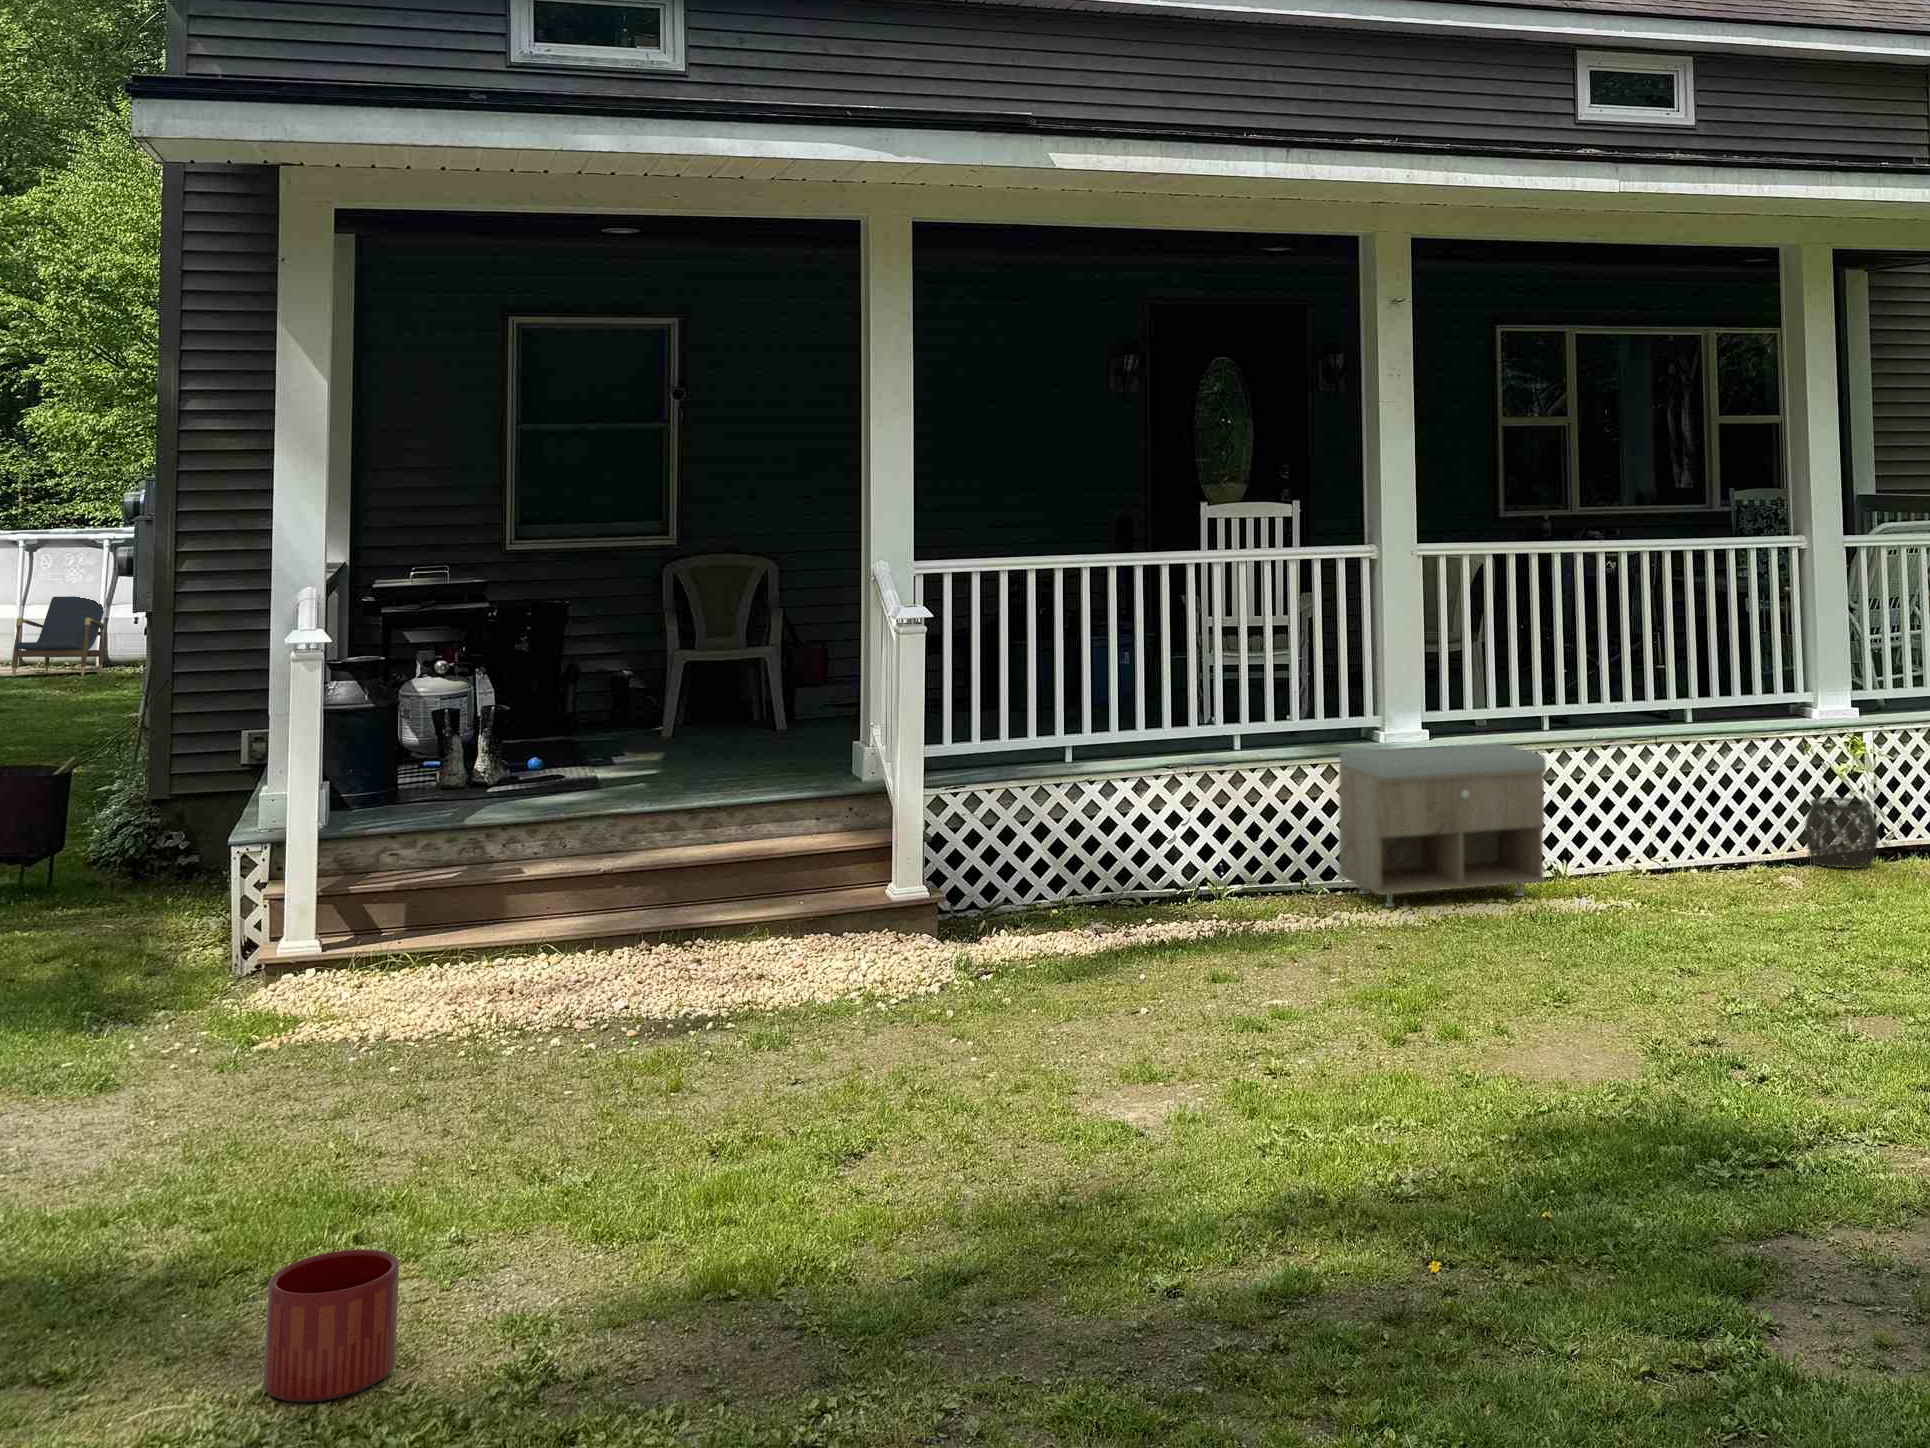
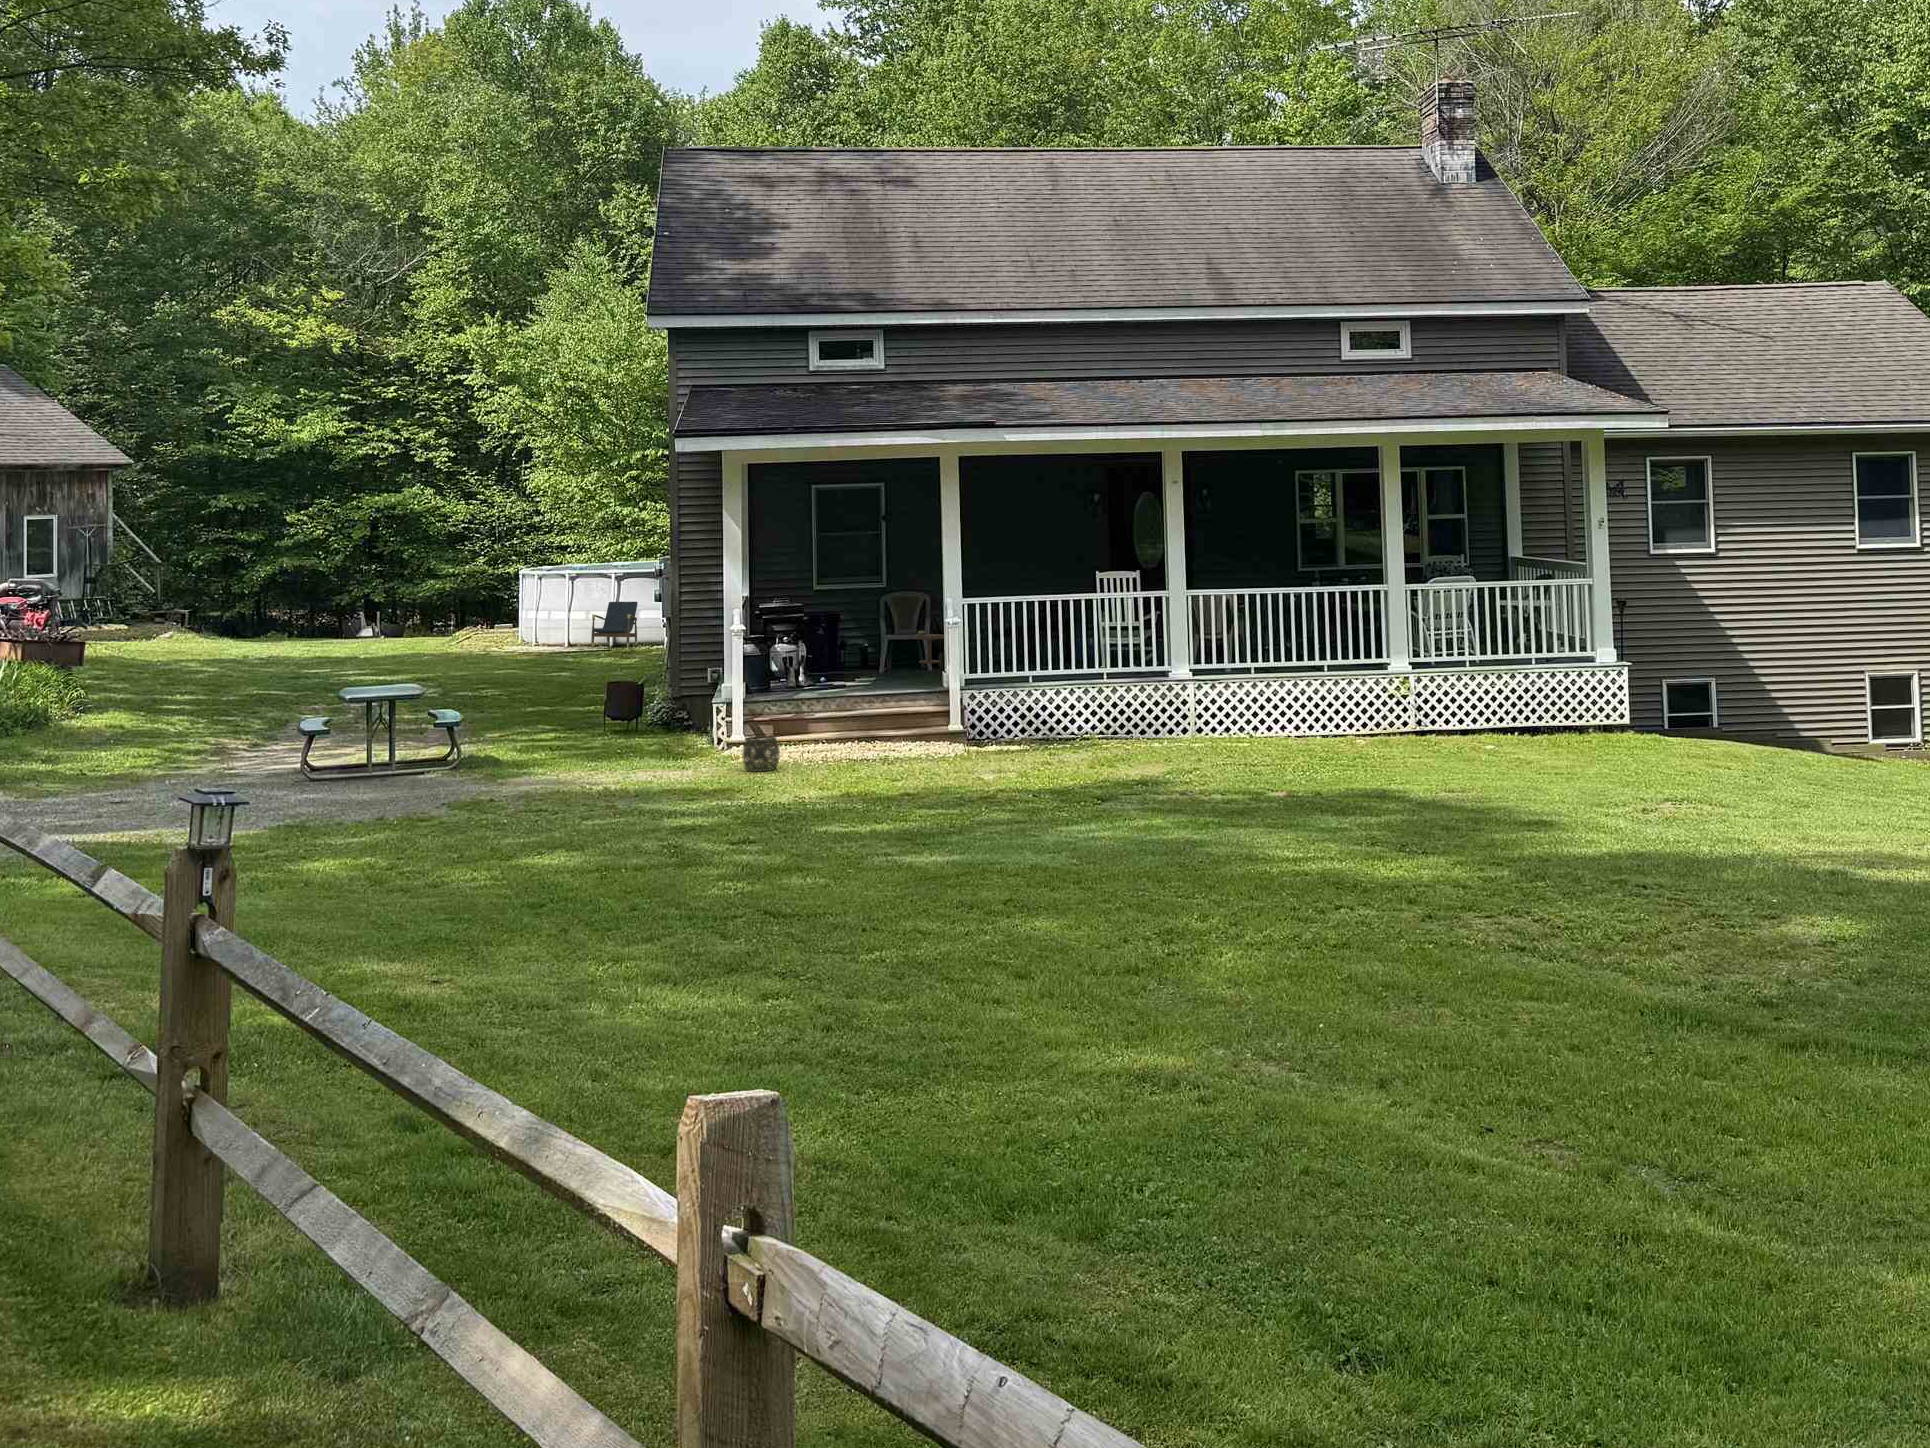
side table: none [784,643,857,784] -> present [915,631,944,664]
storage bench: present [1339,743,1546,907] -> none [1145,678,1228,744]
woven basket: present [1805,797,1878,869] -> present [742,736,780,771]
planter: present [264,1249,399,1402] -> none [729,776,758,805]

